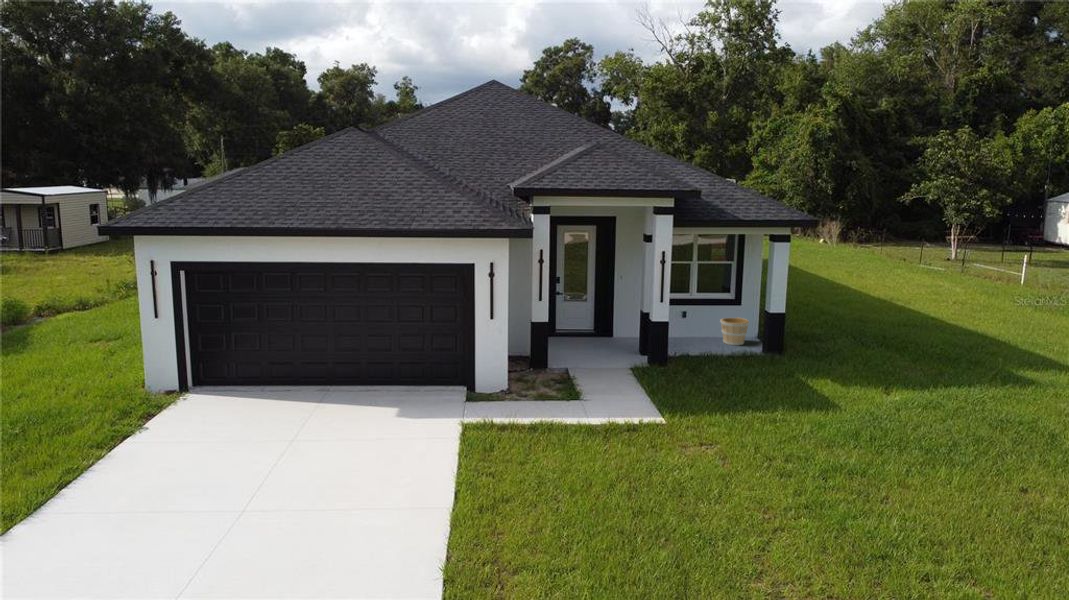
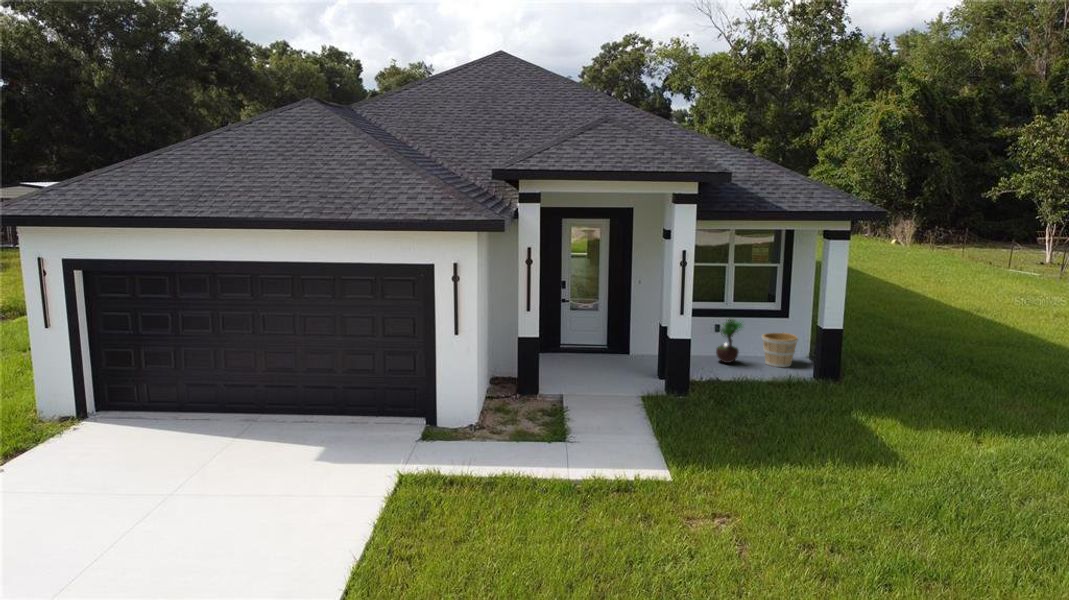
potted tree: none [684,303,708,343] -> present [716,318,742,363]

